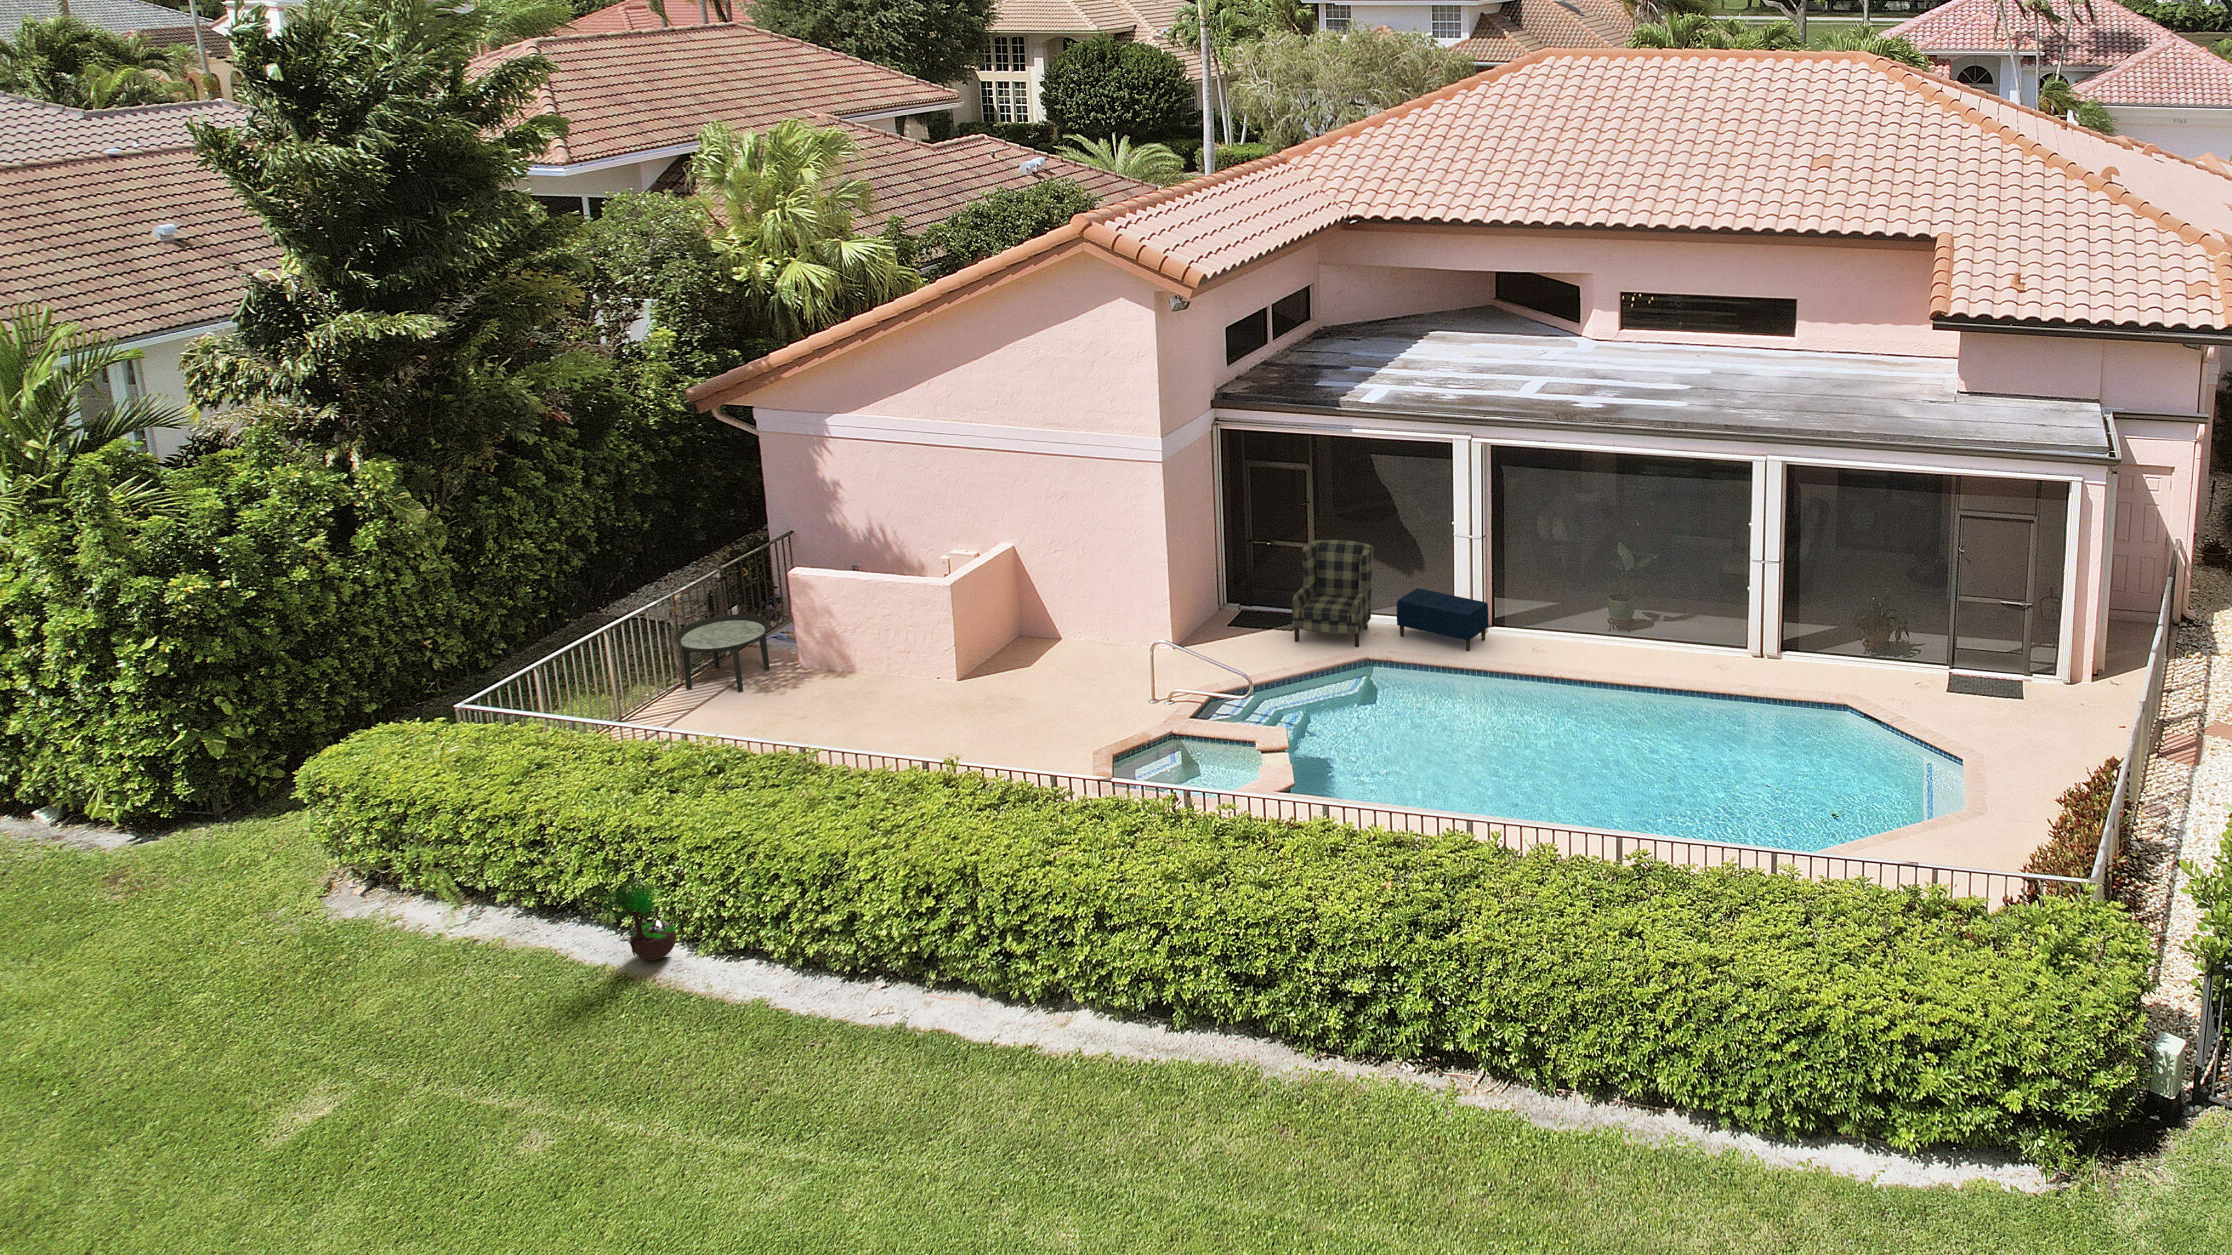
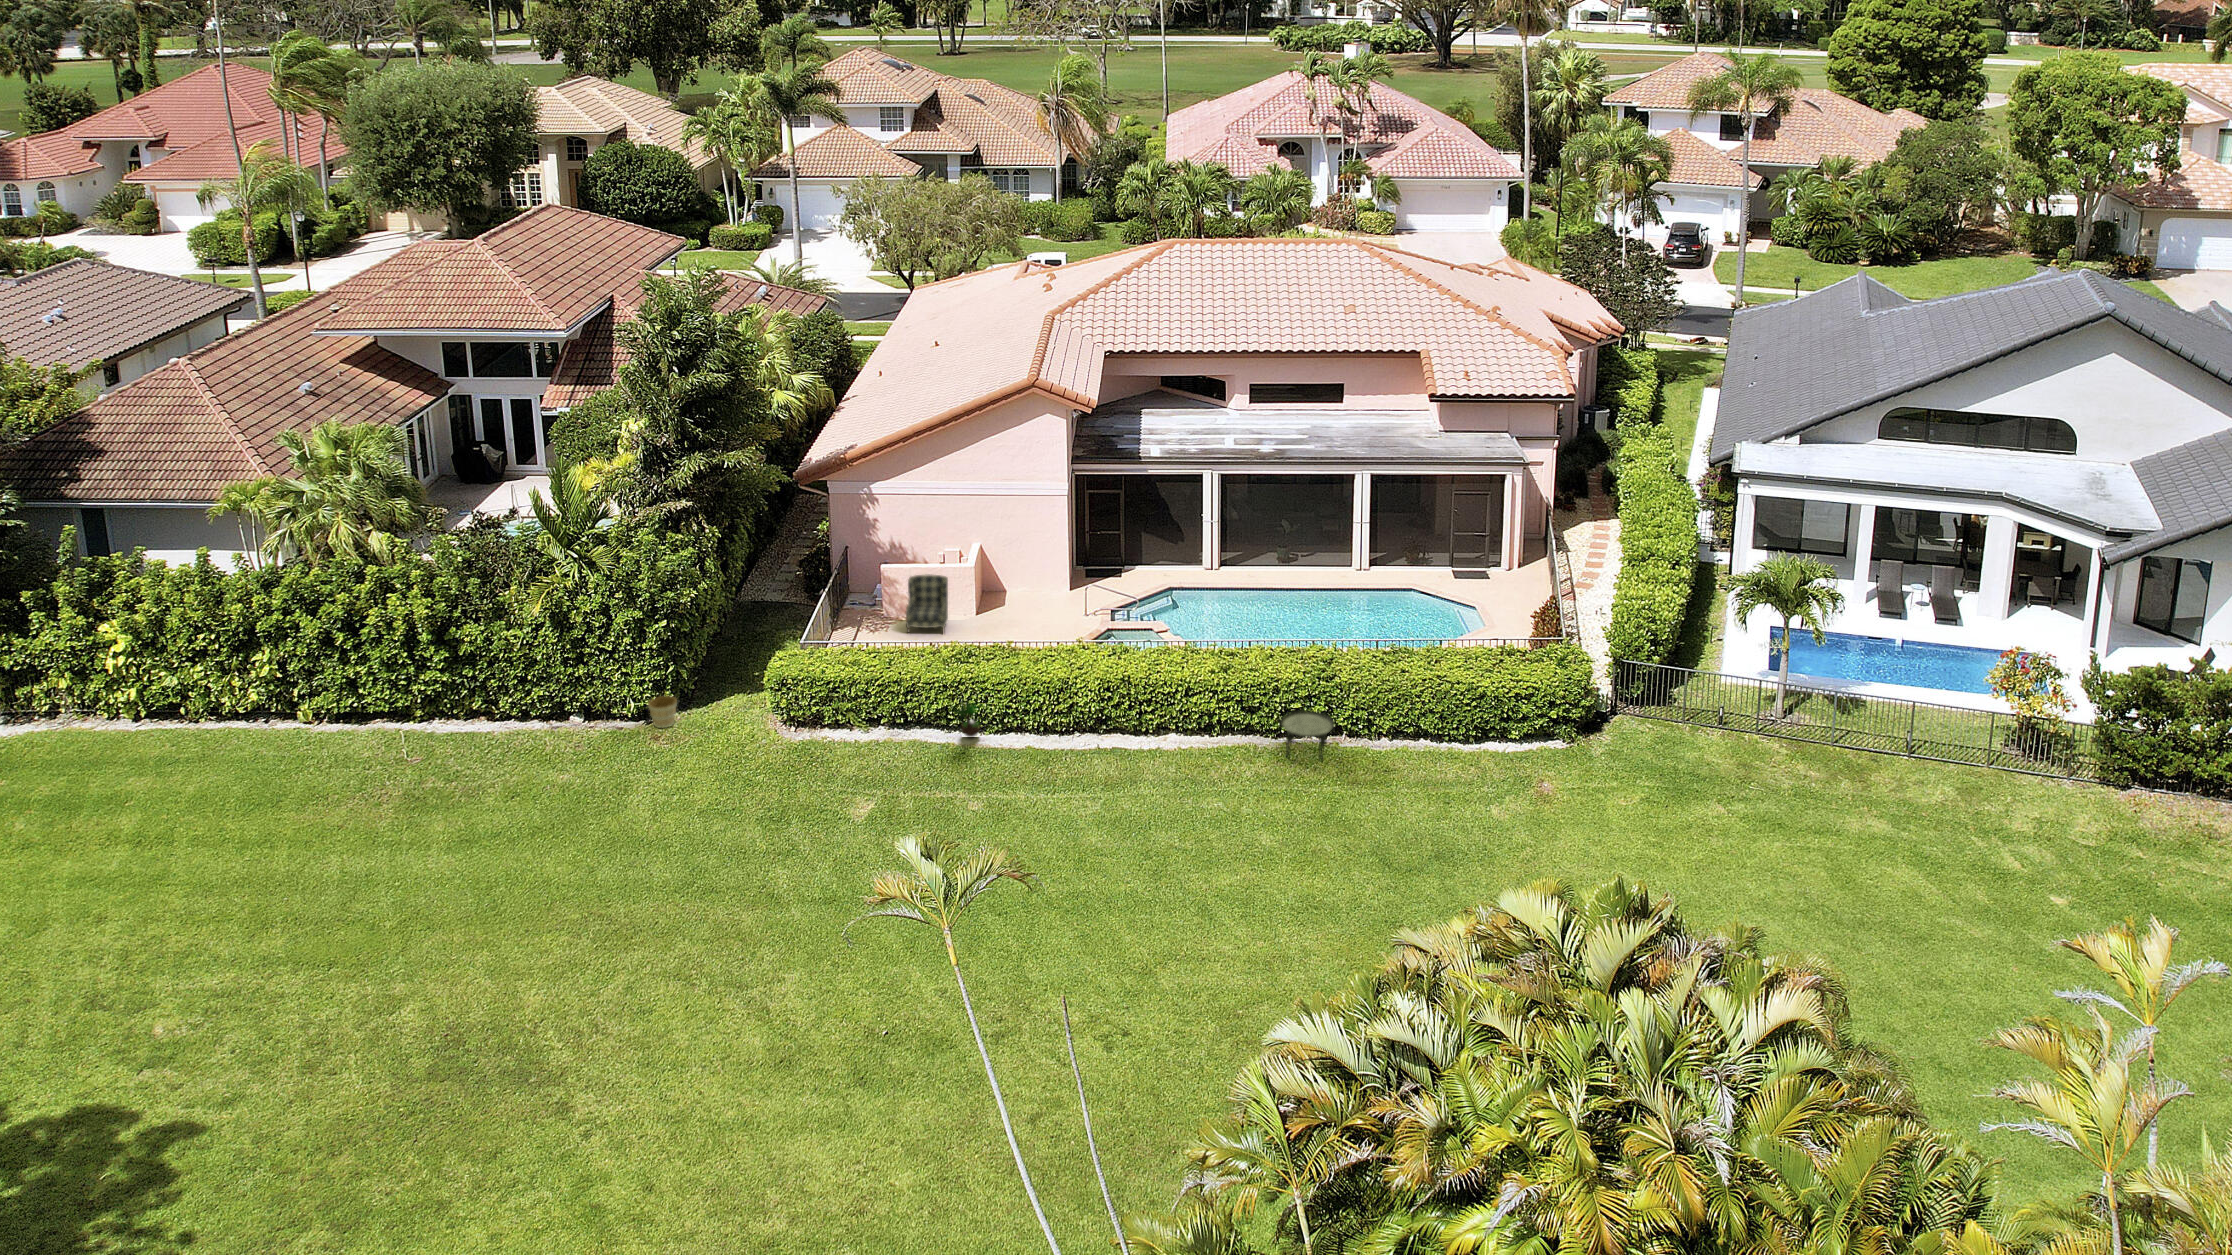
chair: present [1292,540,1373,647] -> present [906,575,948,634]
bench: present [1397,588,1488,651] -> none [1174,551,1222,581]
round table: present [674,615,770,692] -> present [1280,710,1335,761]
wooden bucket: none [95,790,167,858] -> present [648,695,677,728]

